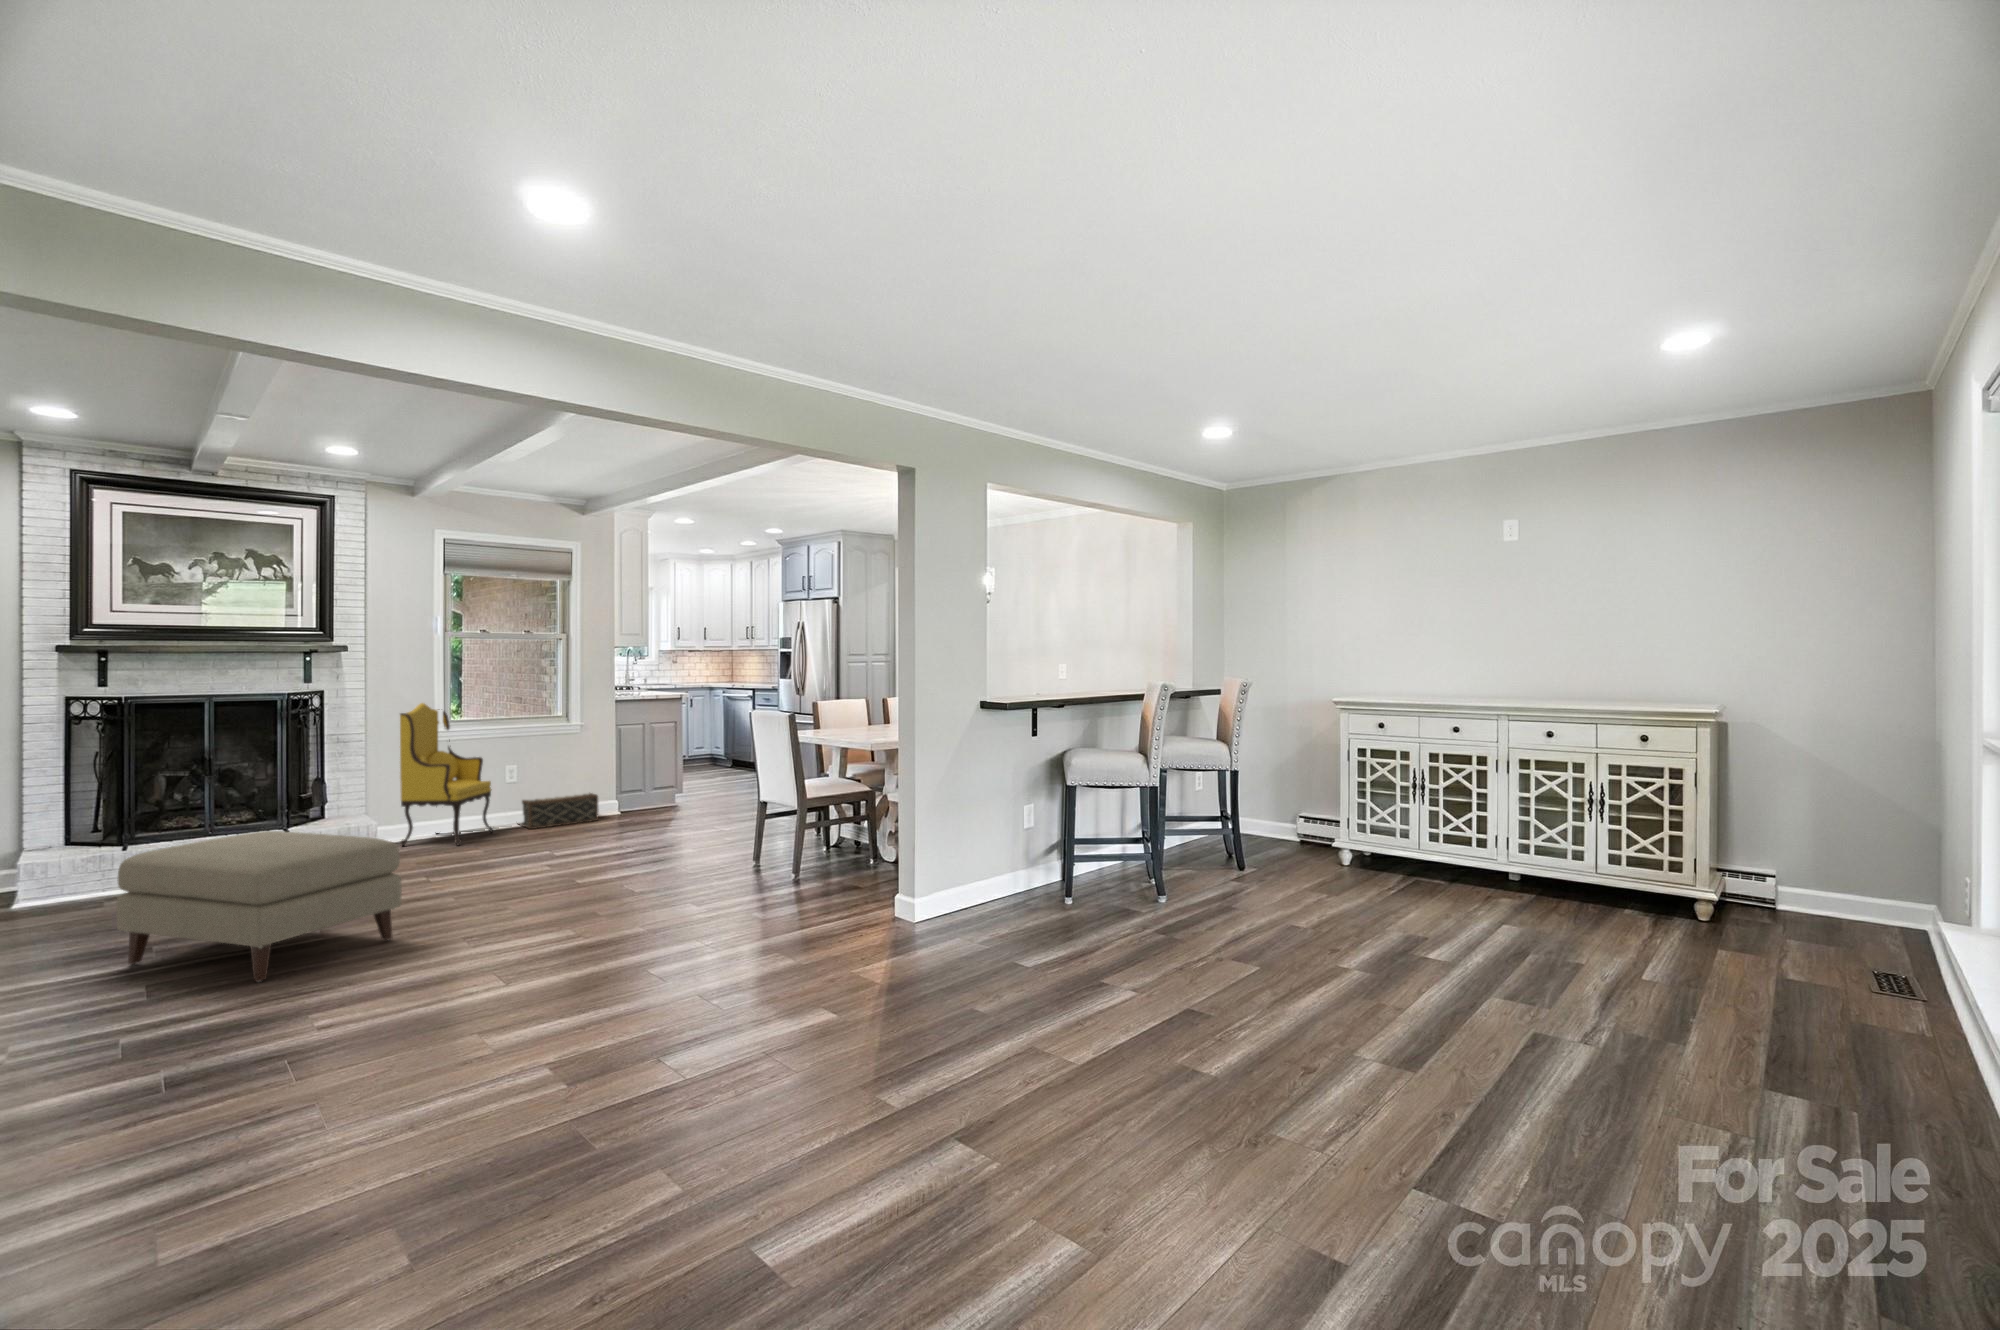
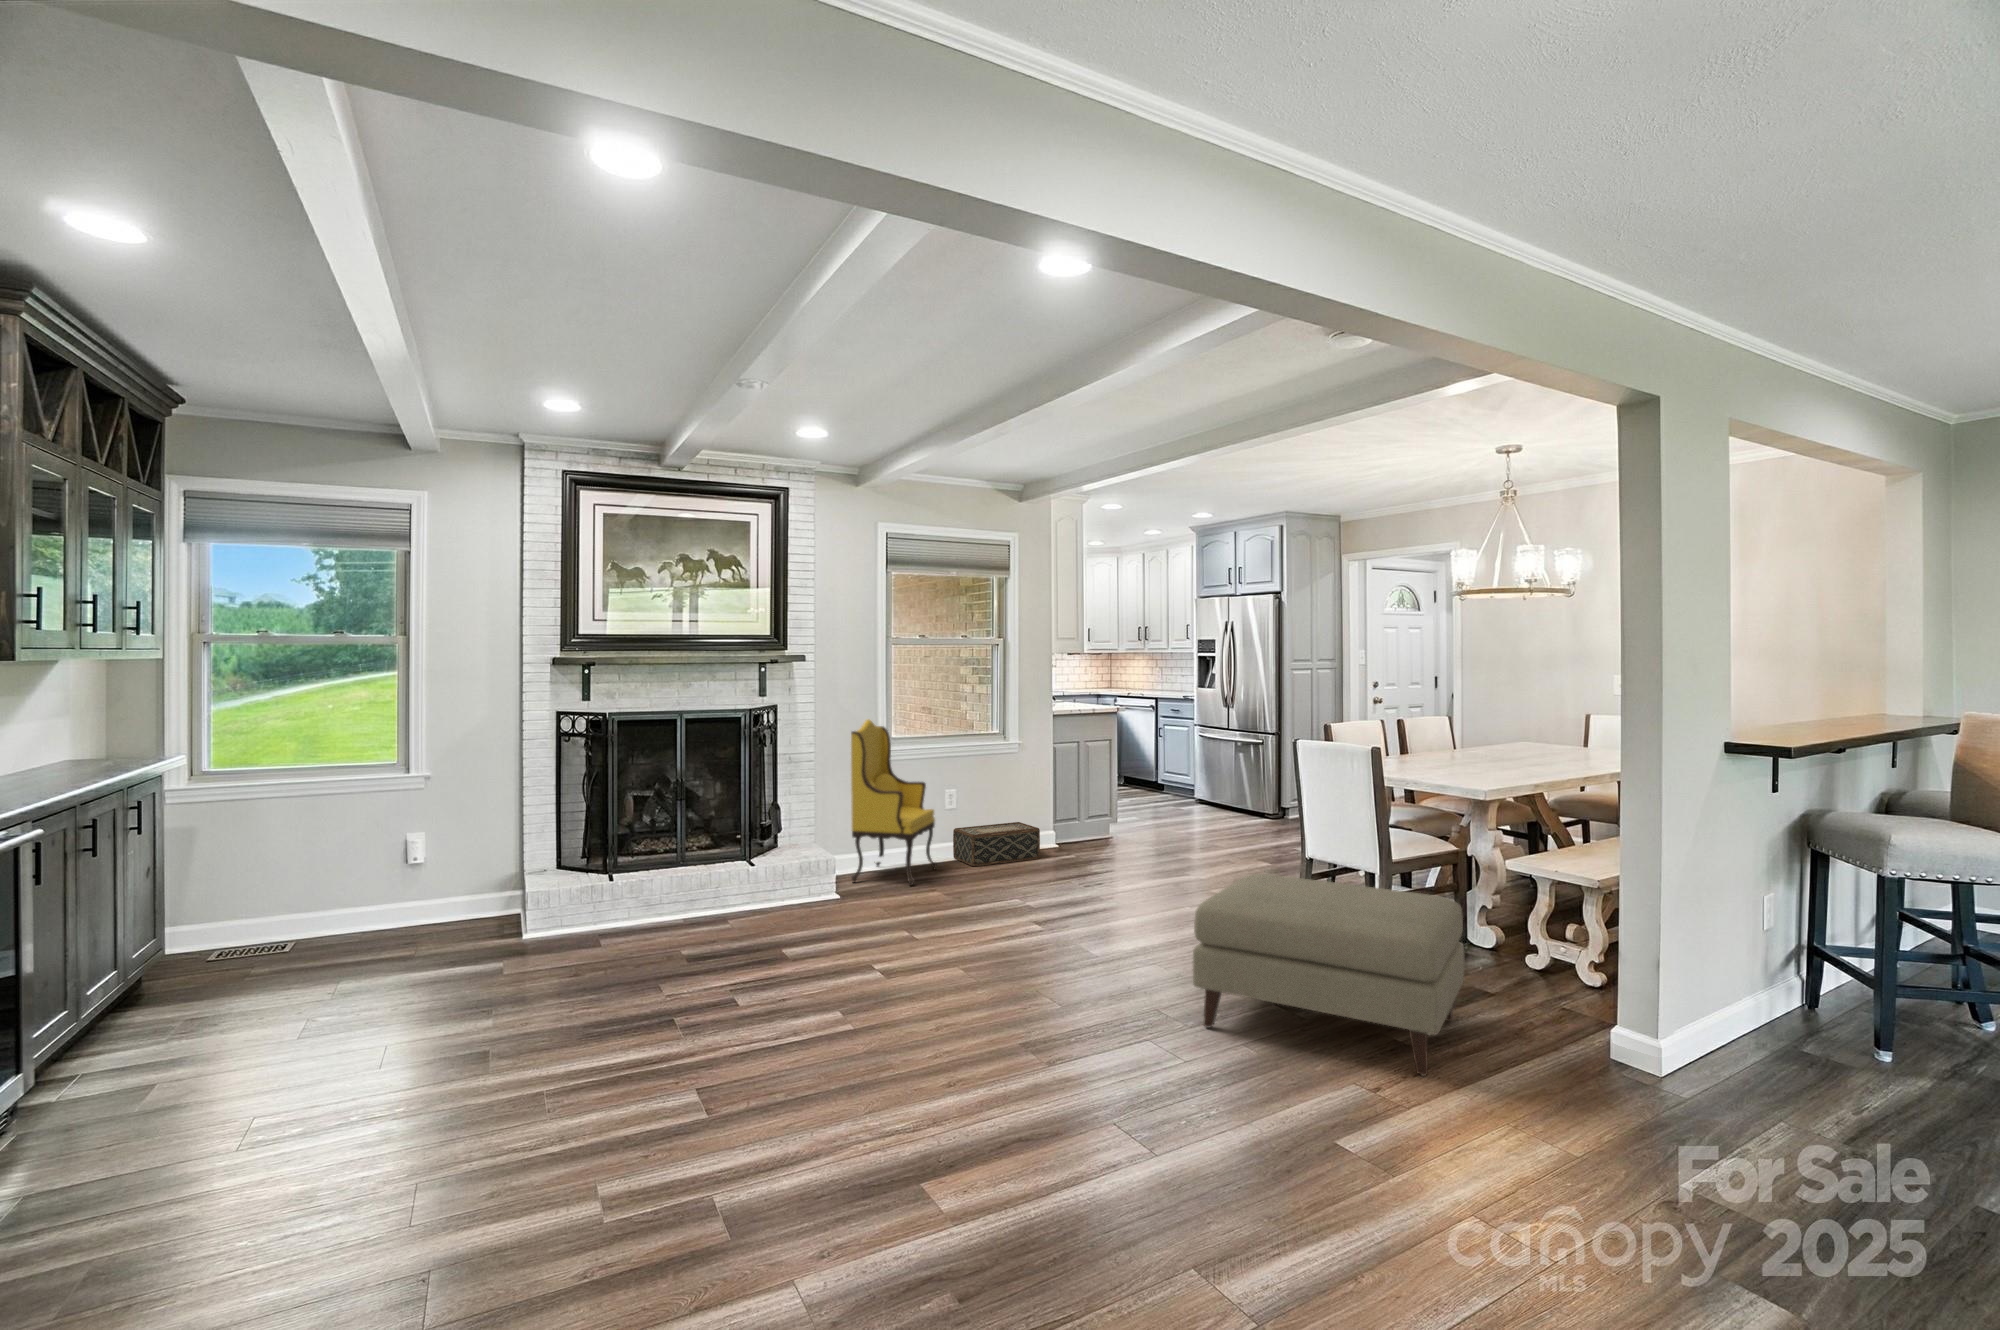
ottoman: present [116,831,402,982] -> present [1193,874,1464,1076]

